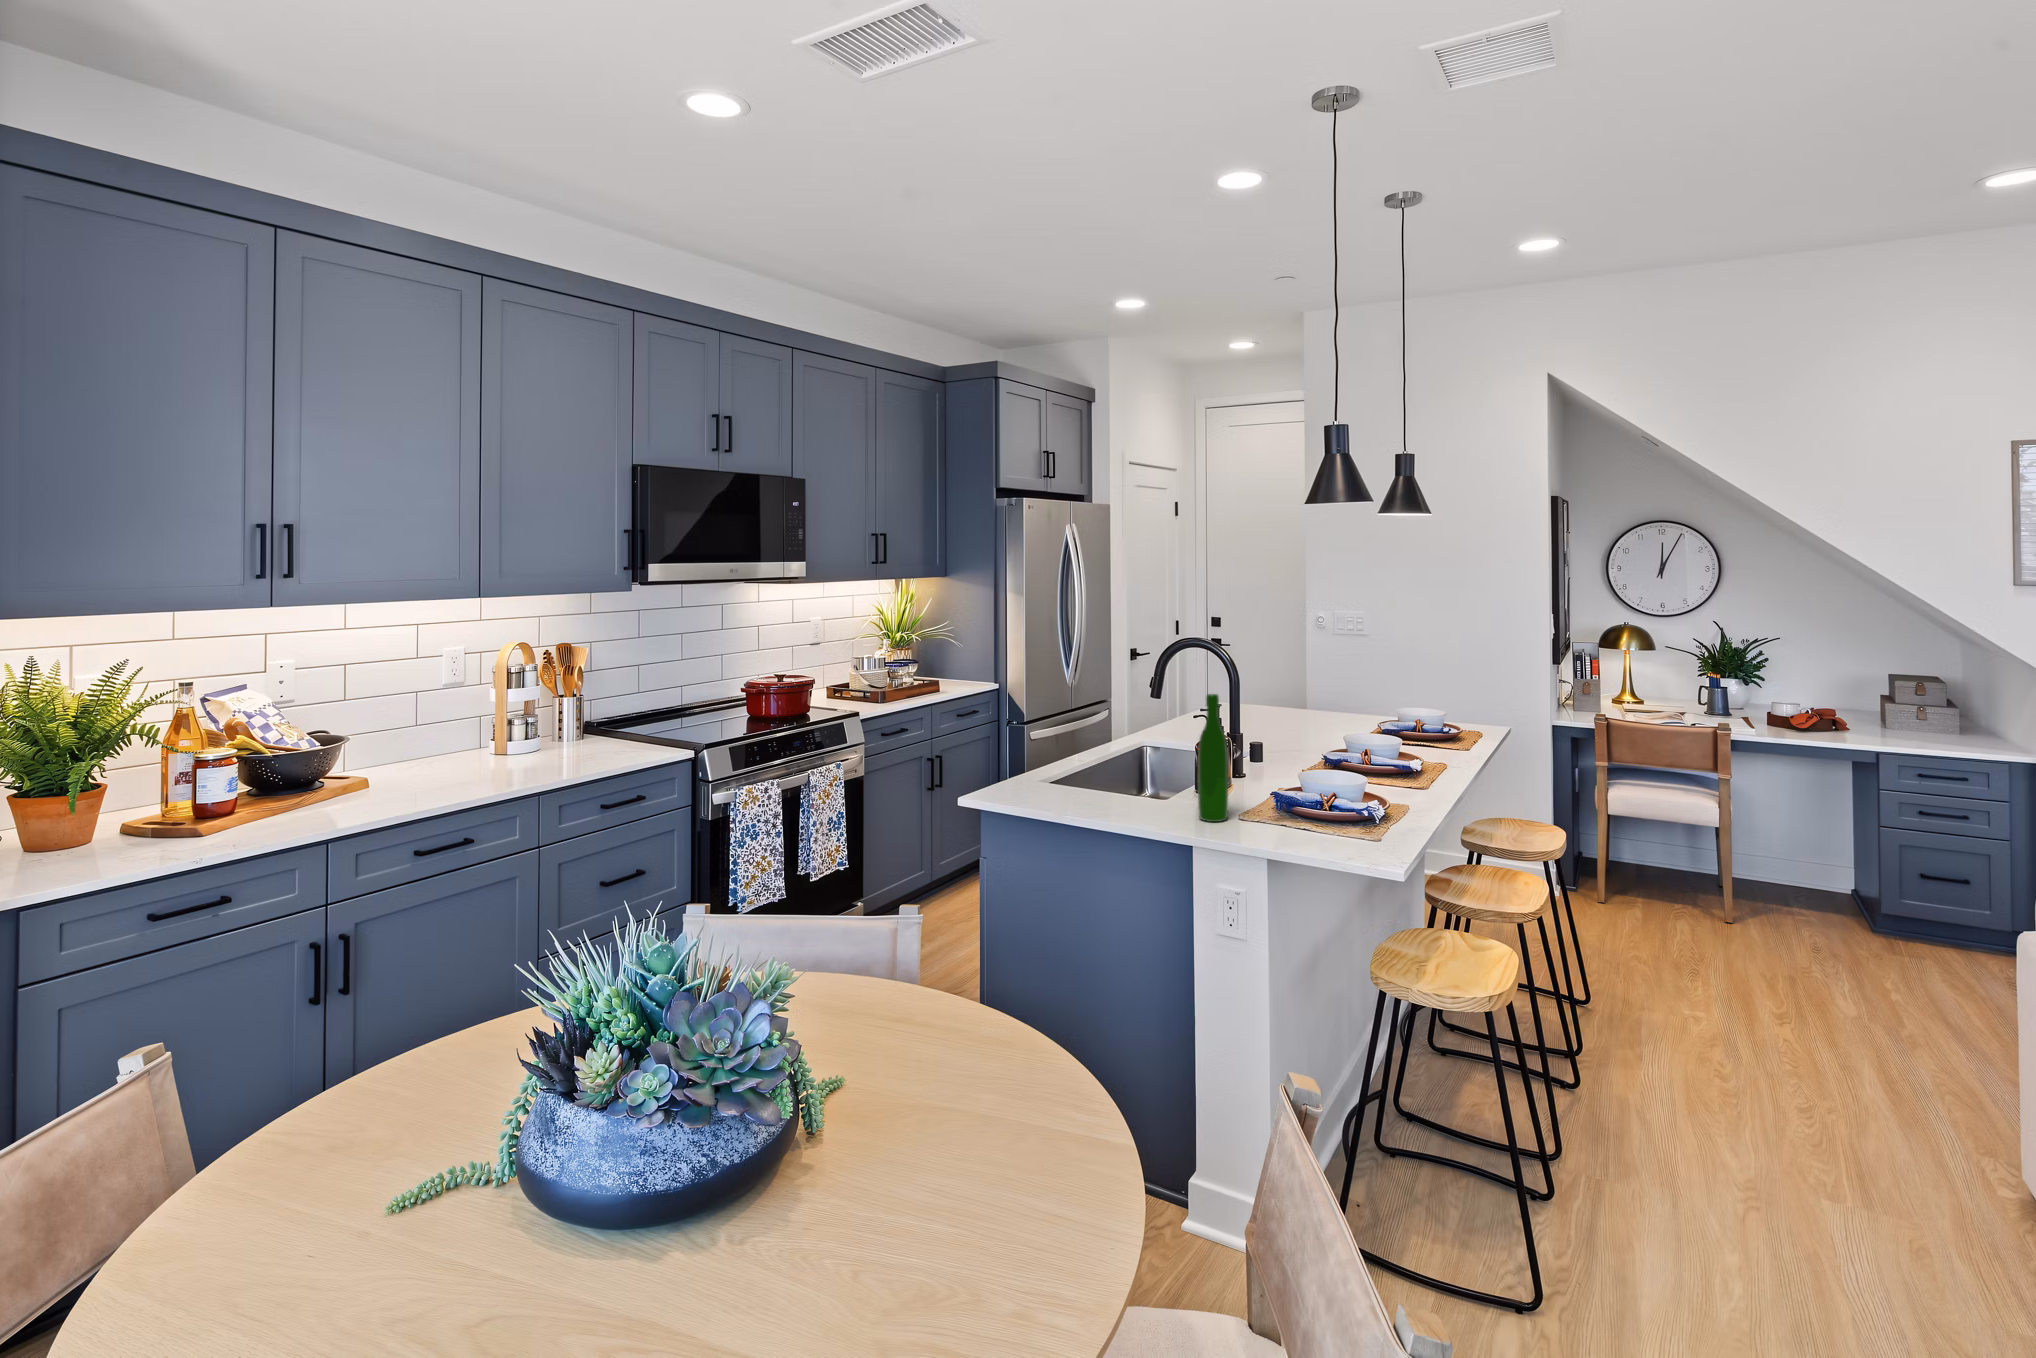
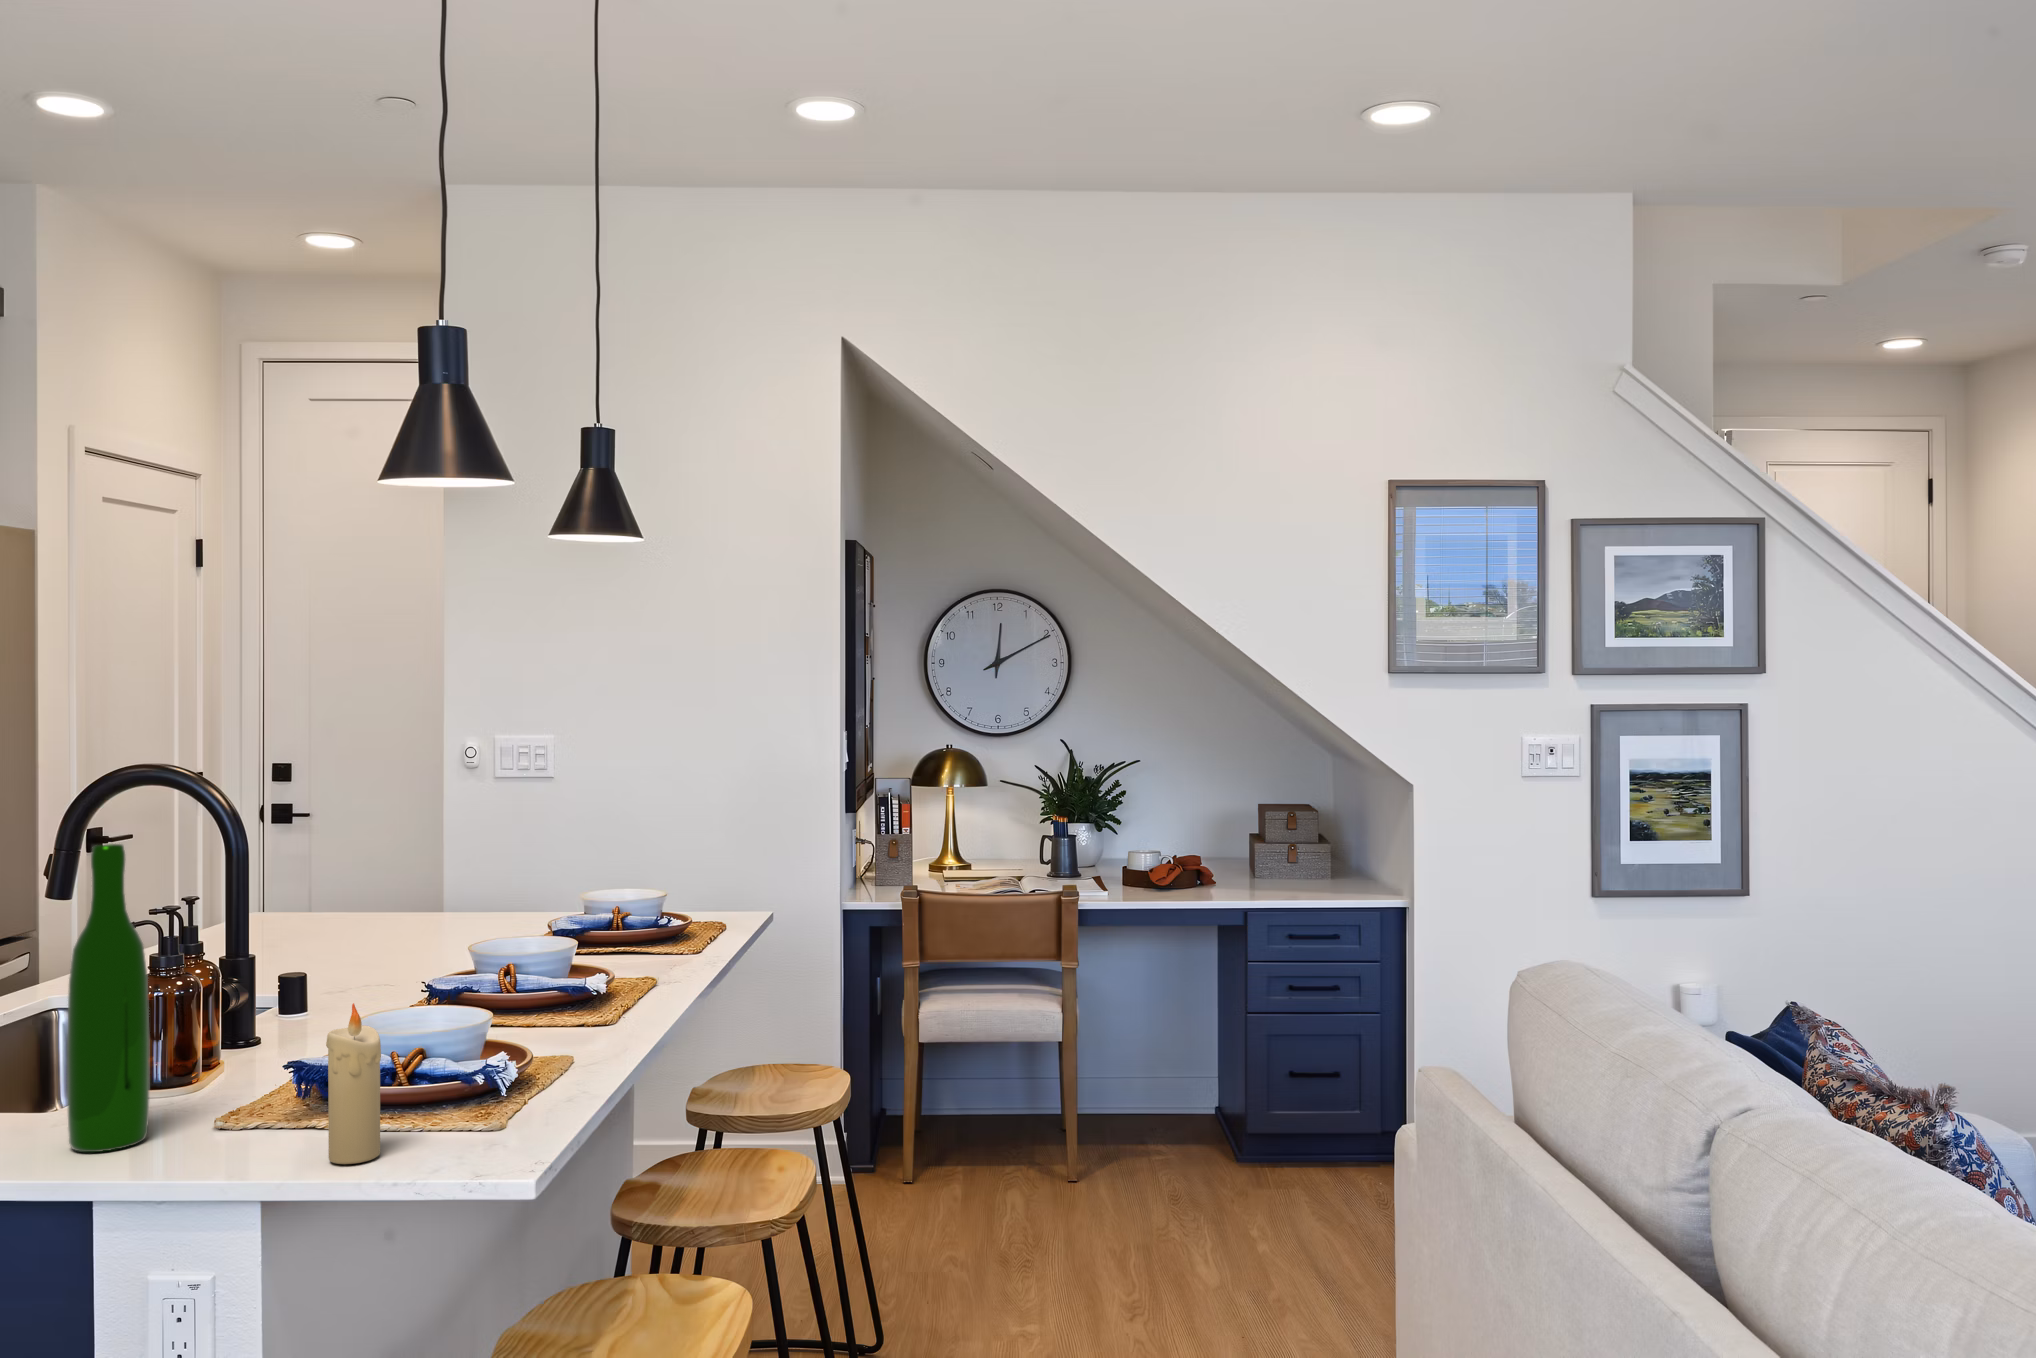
candle: none [1309,772,1333,842] -> present [326,1003,381,1164]

